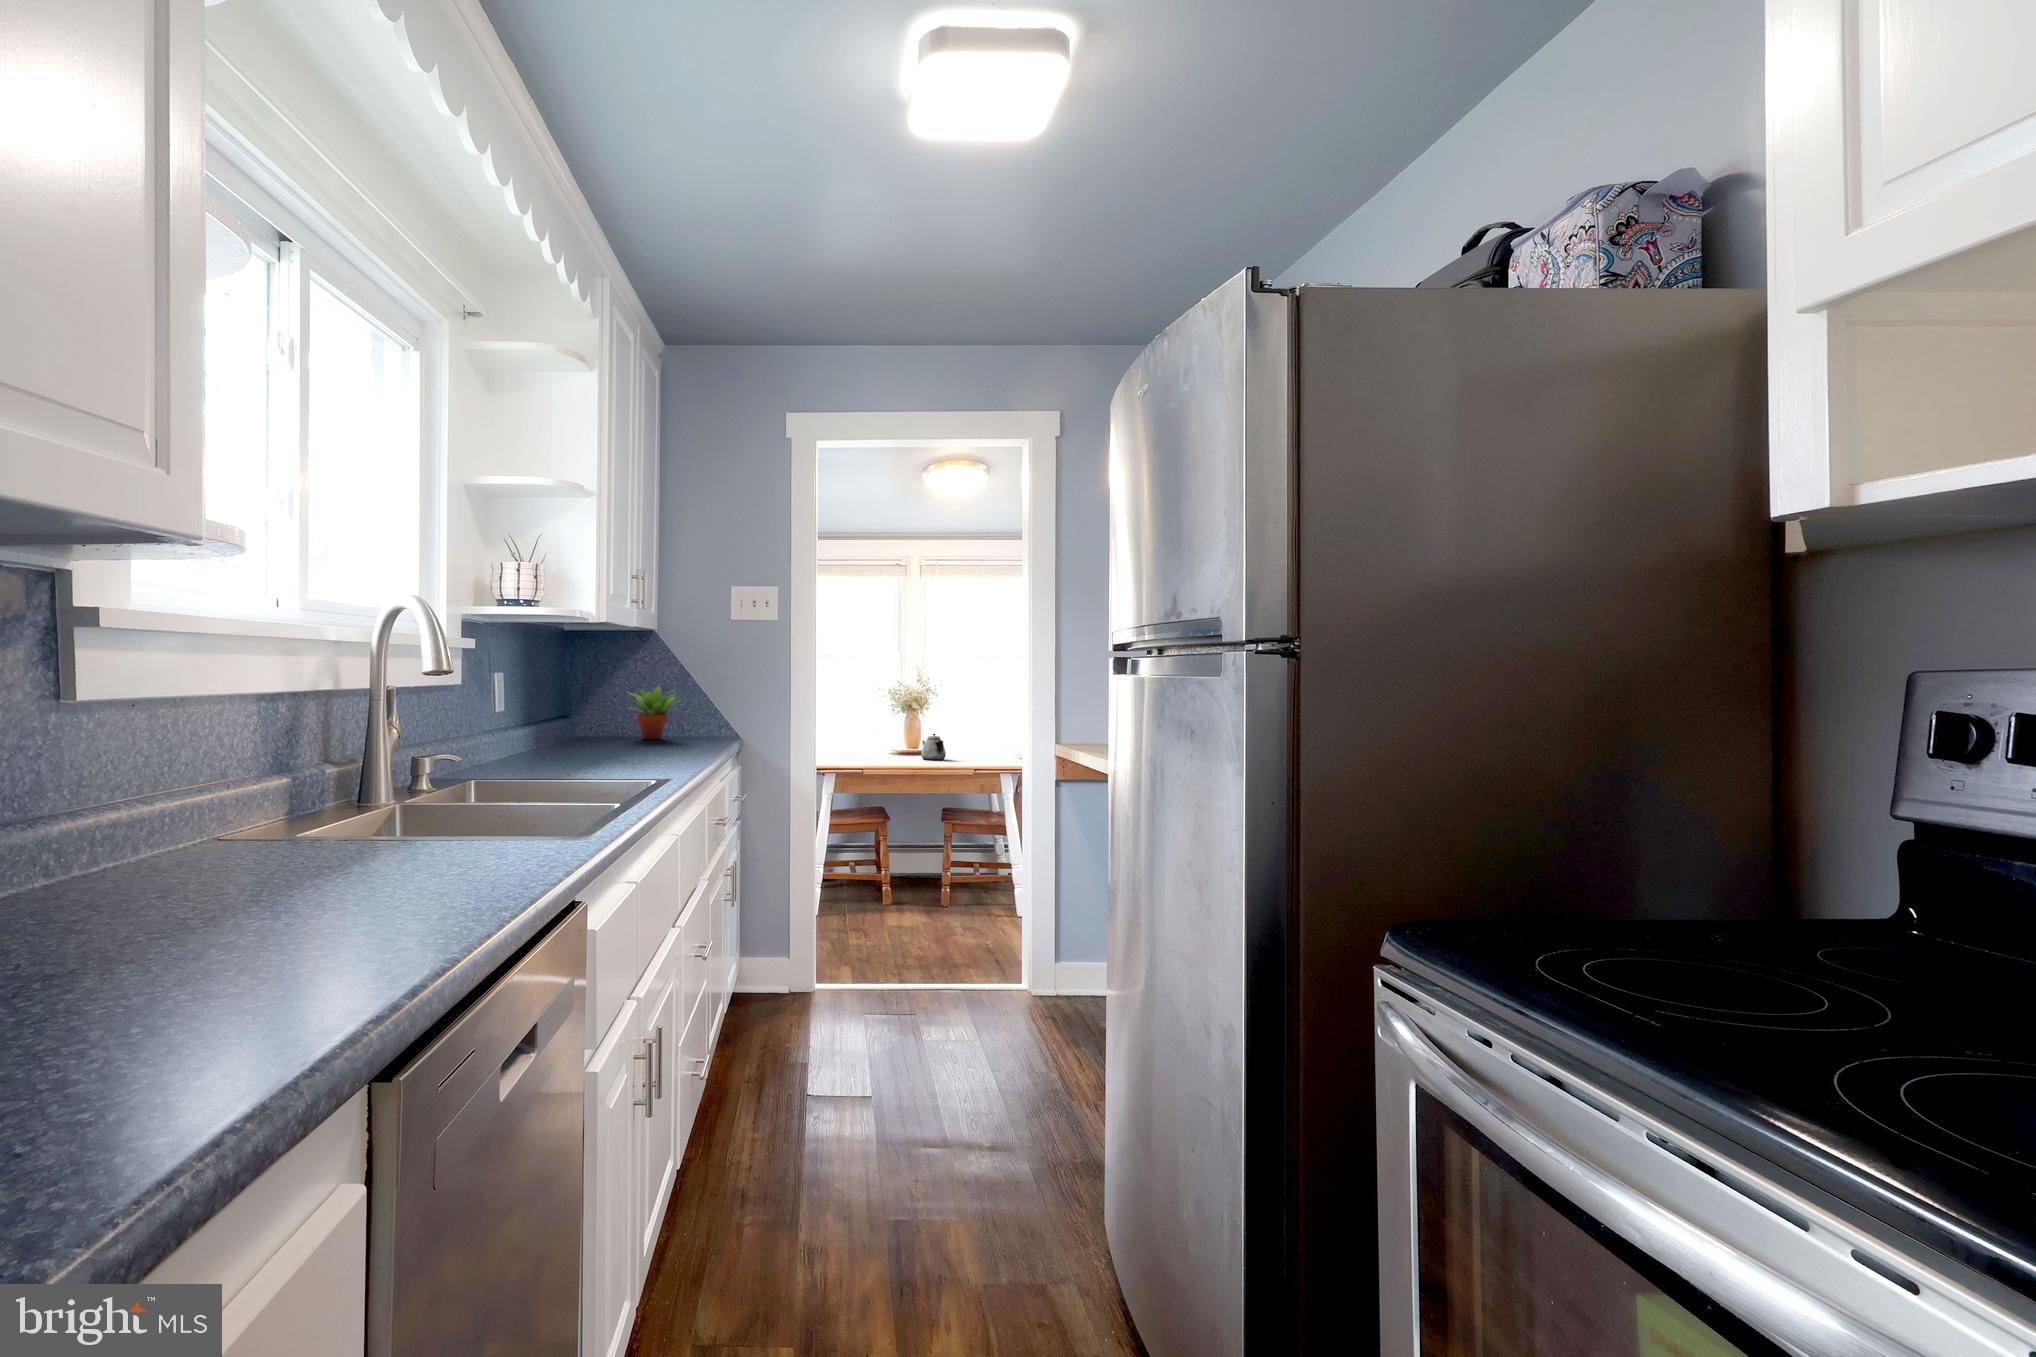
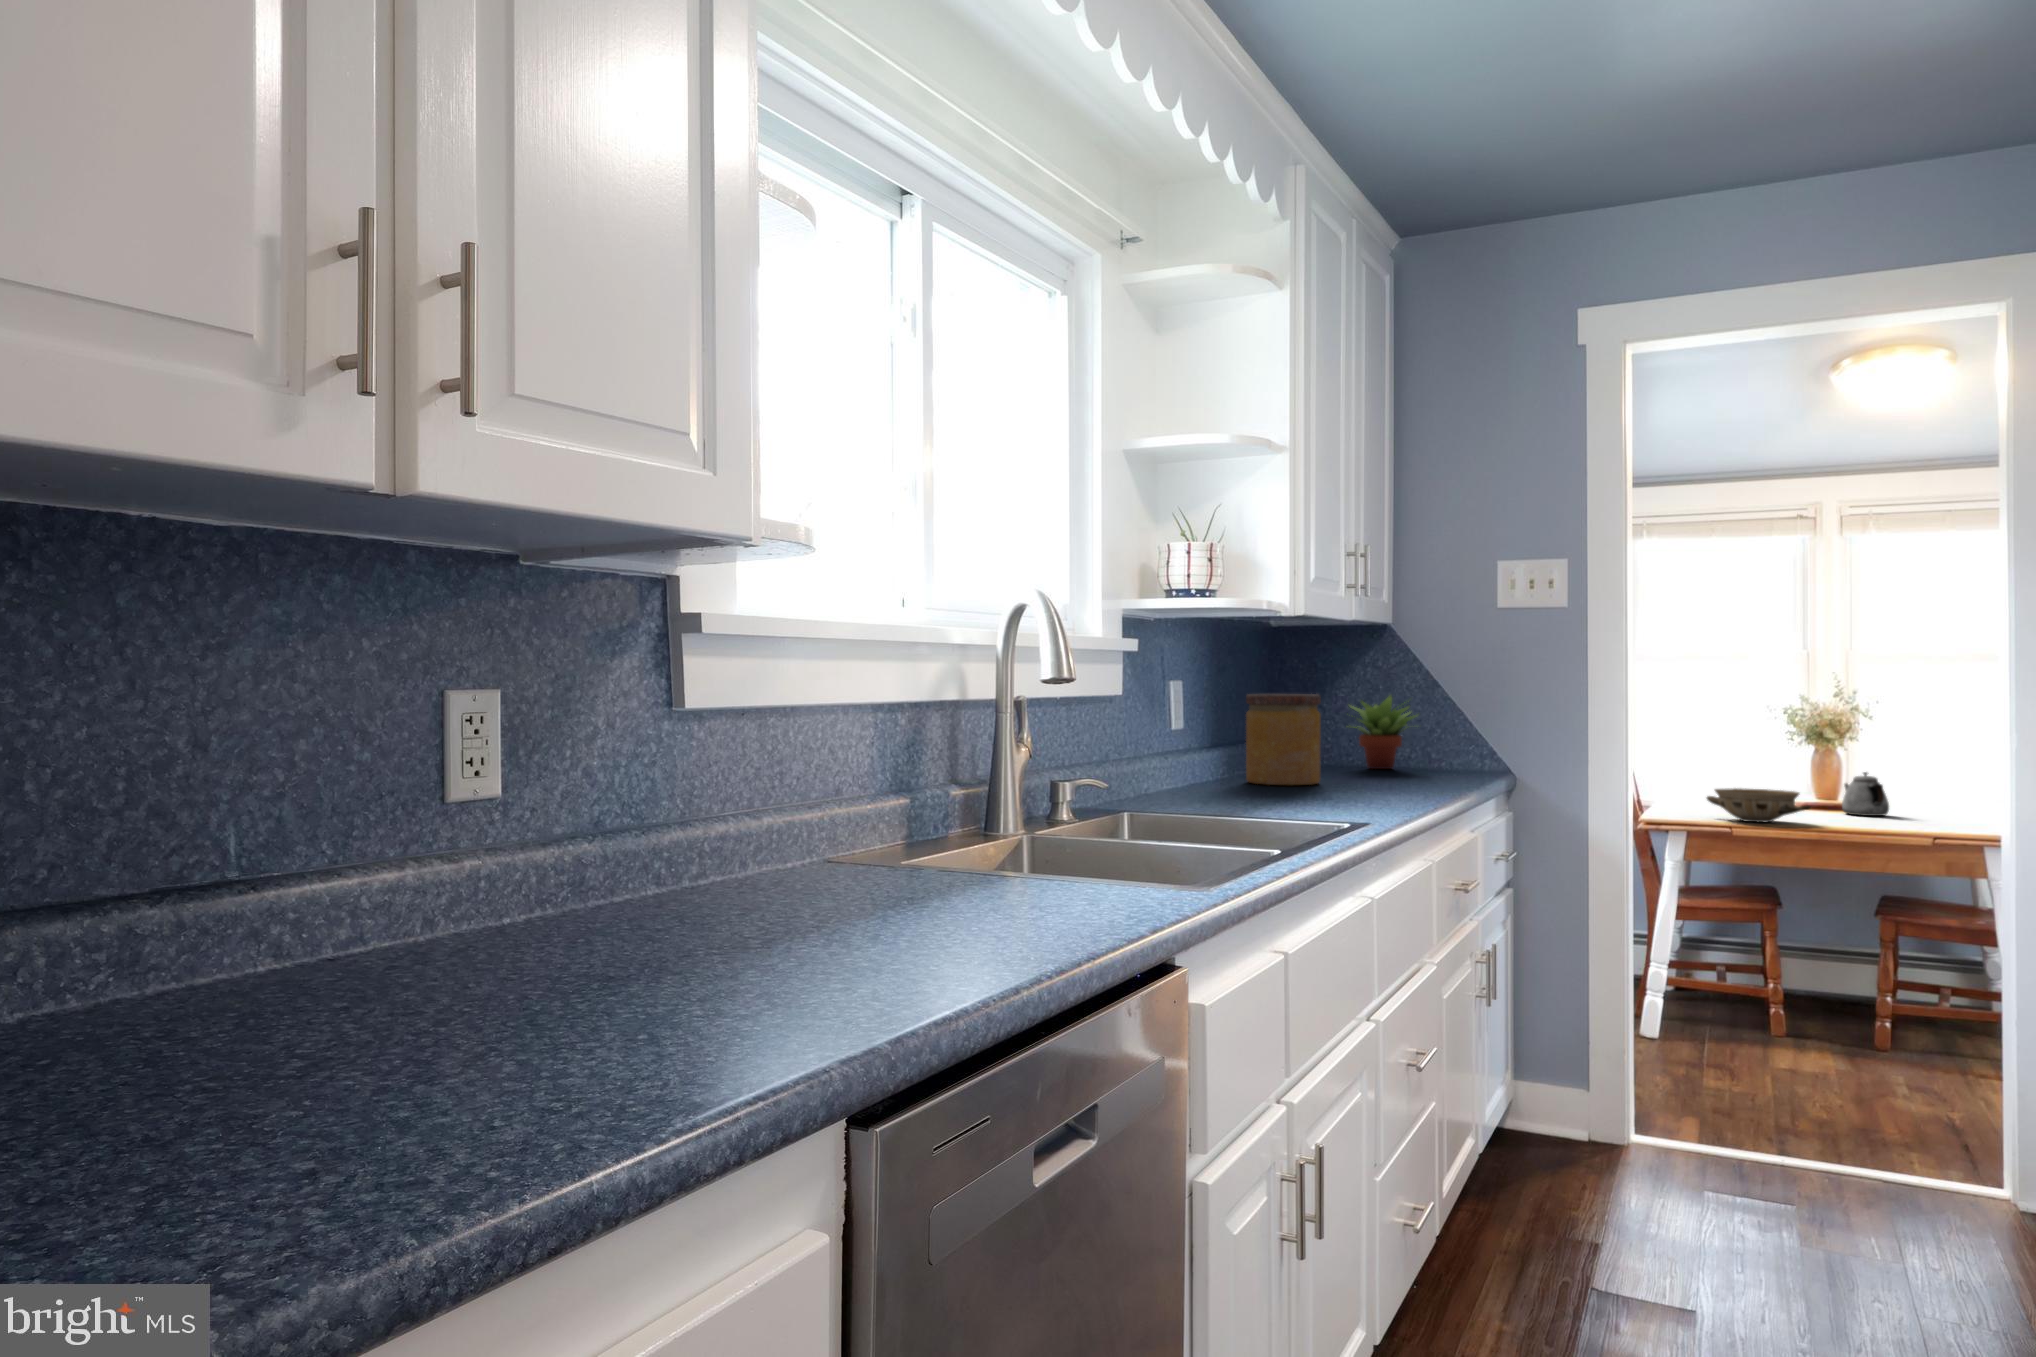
jar: none [556,684,618,754] -> present [1246,694,1321,785]
ceramic bowl: none [850,746,908,767] -> present [1707,788,1810,822]

